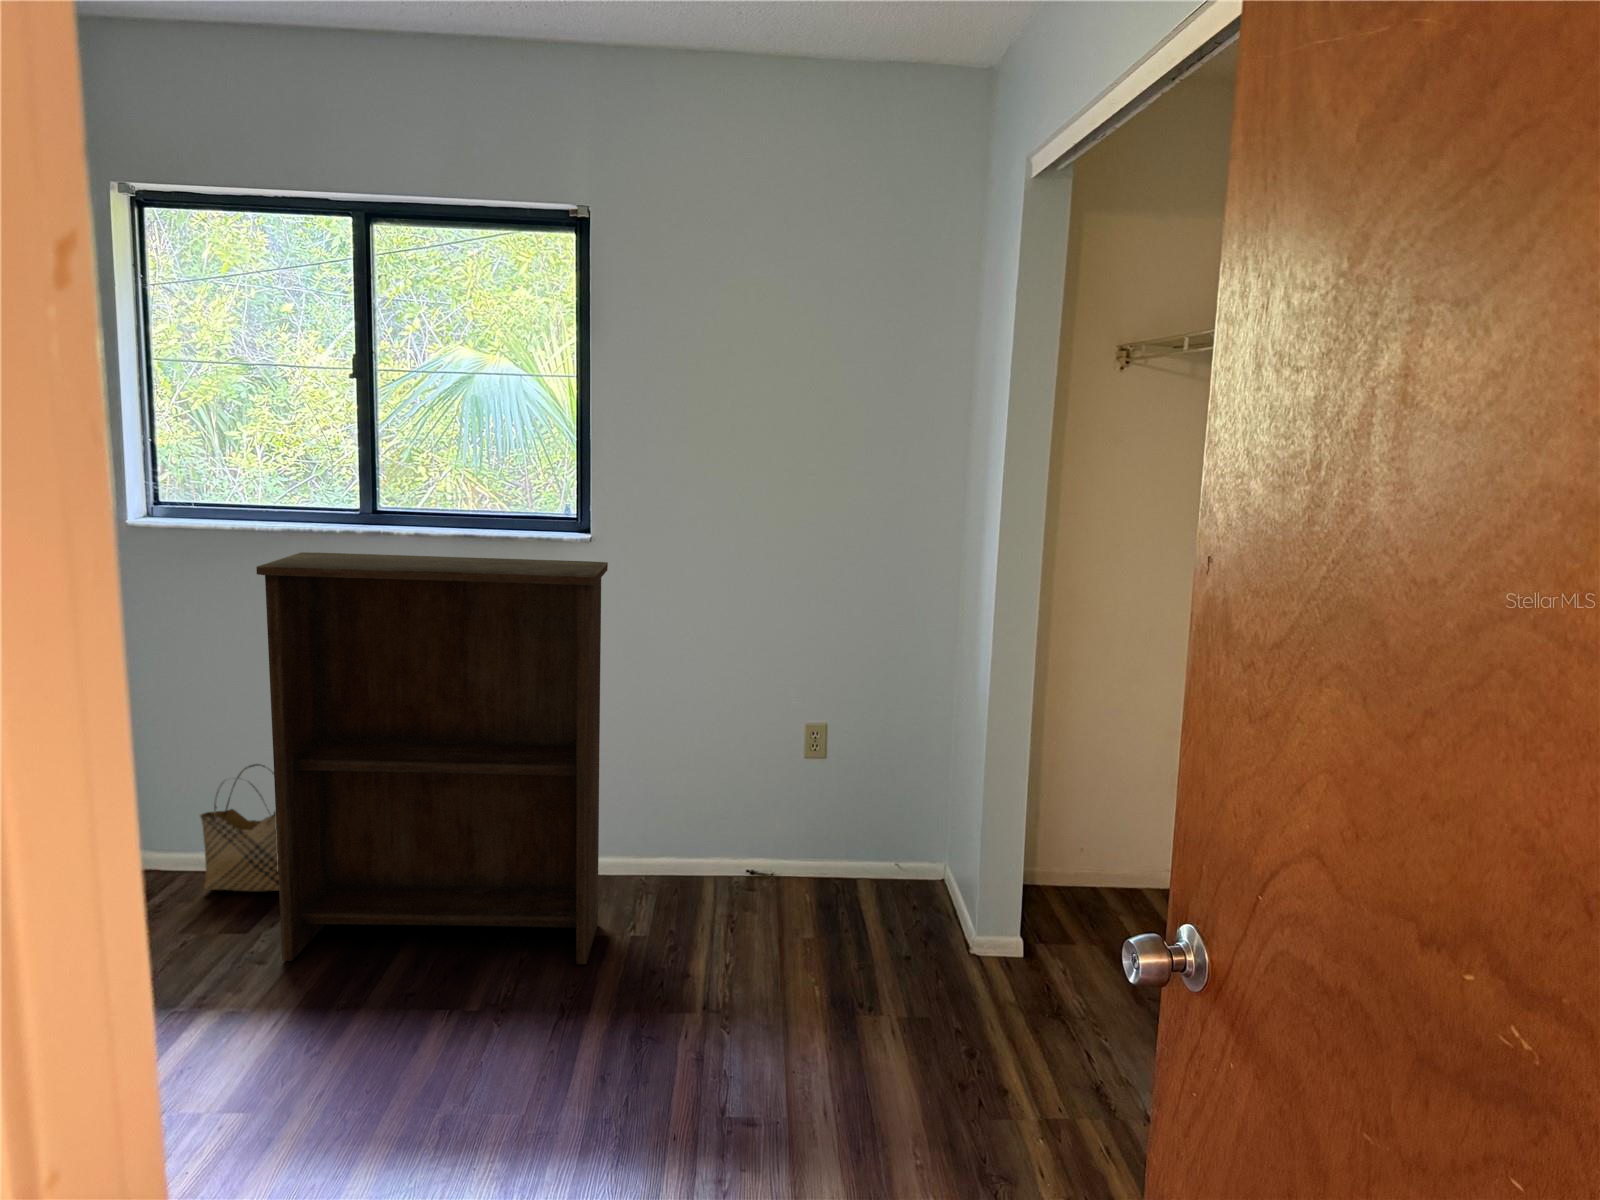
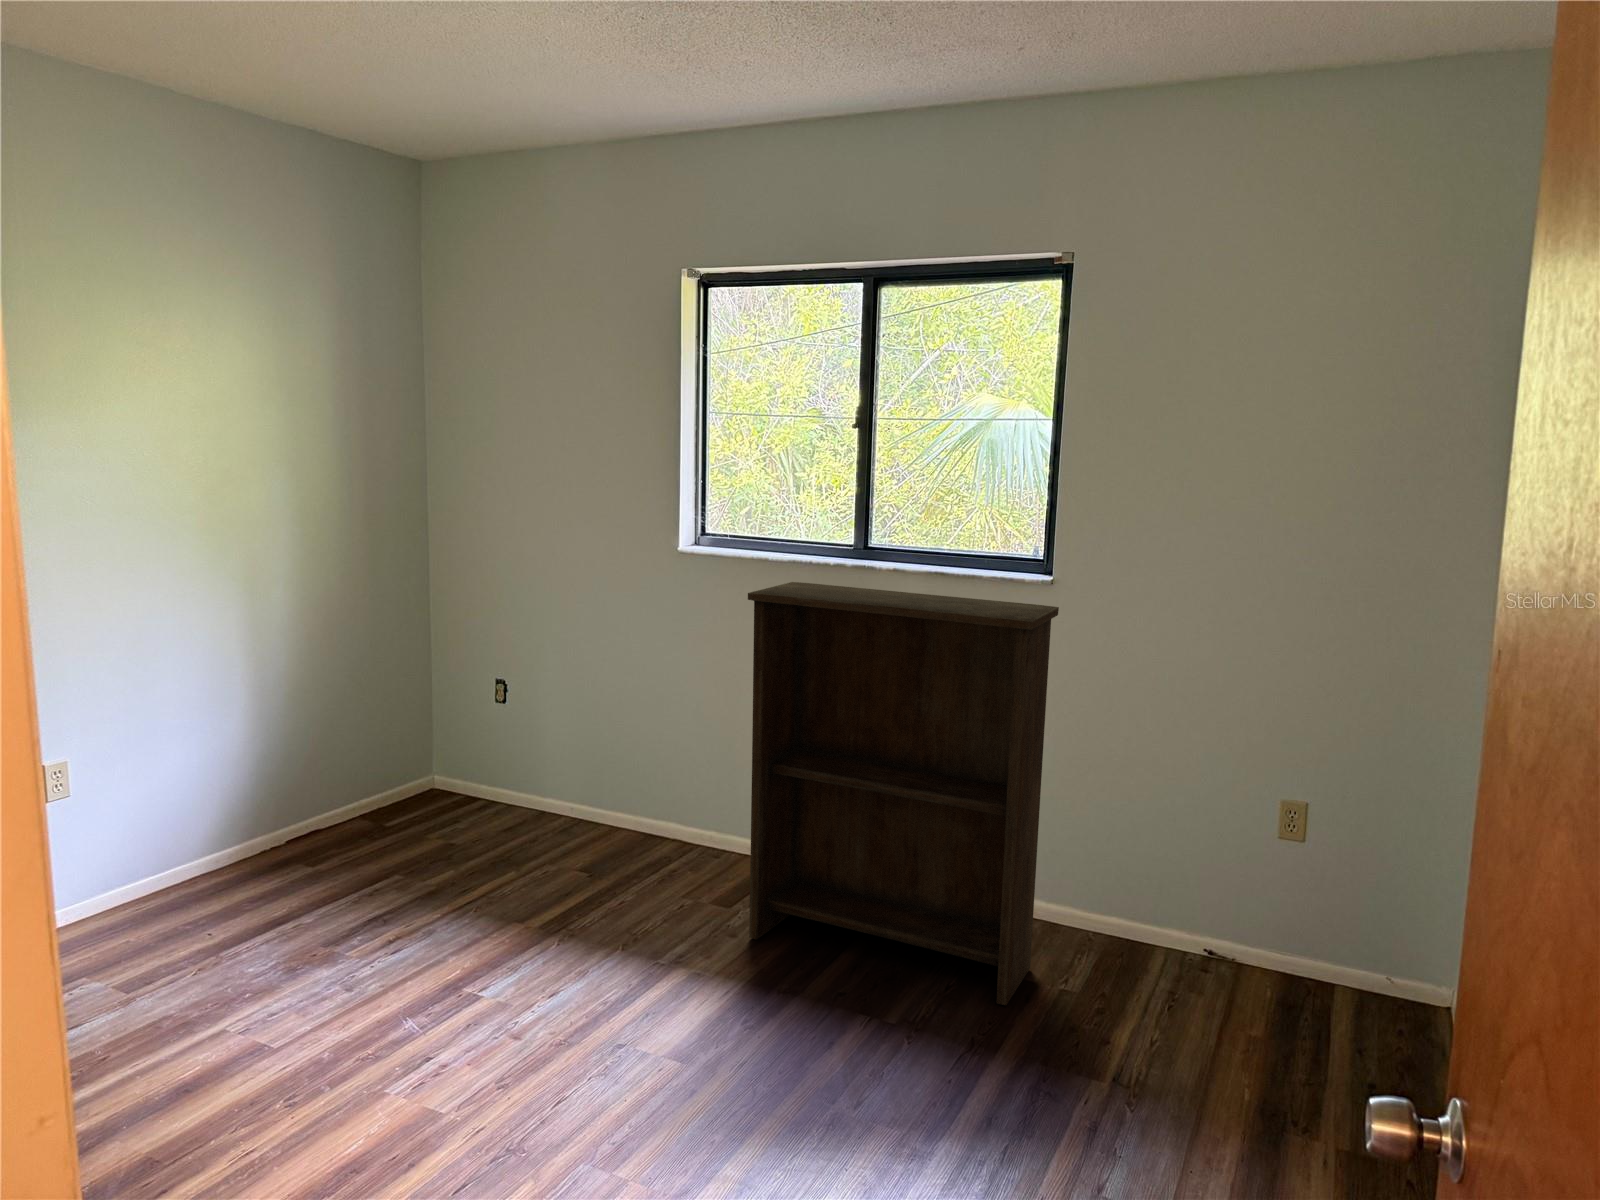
woven basket: present [200,764,279,891] -> none [709,762,785,877]

